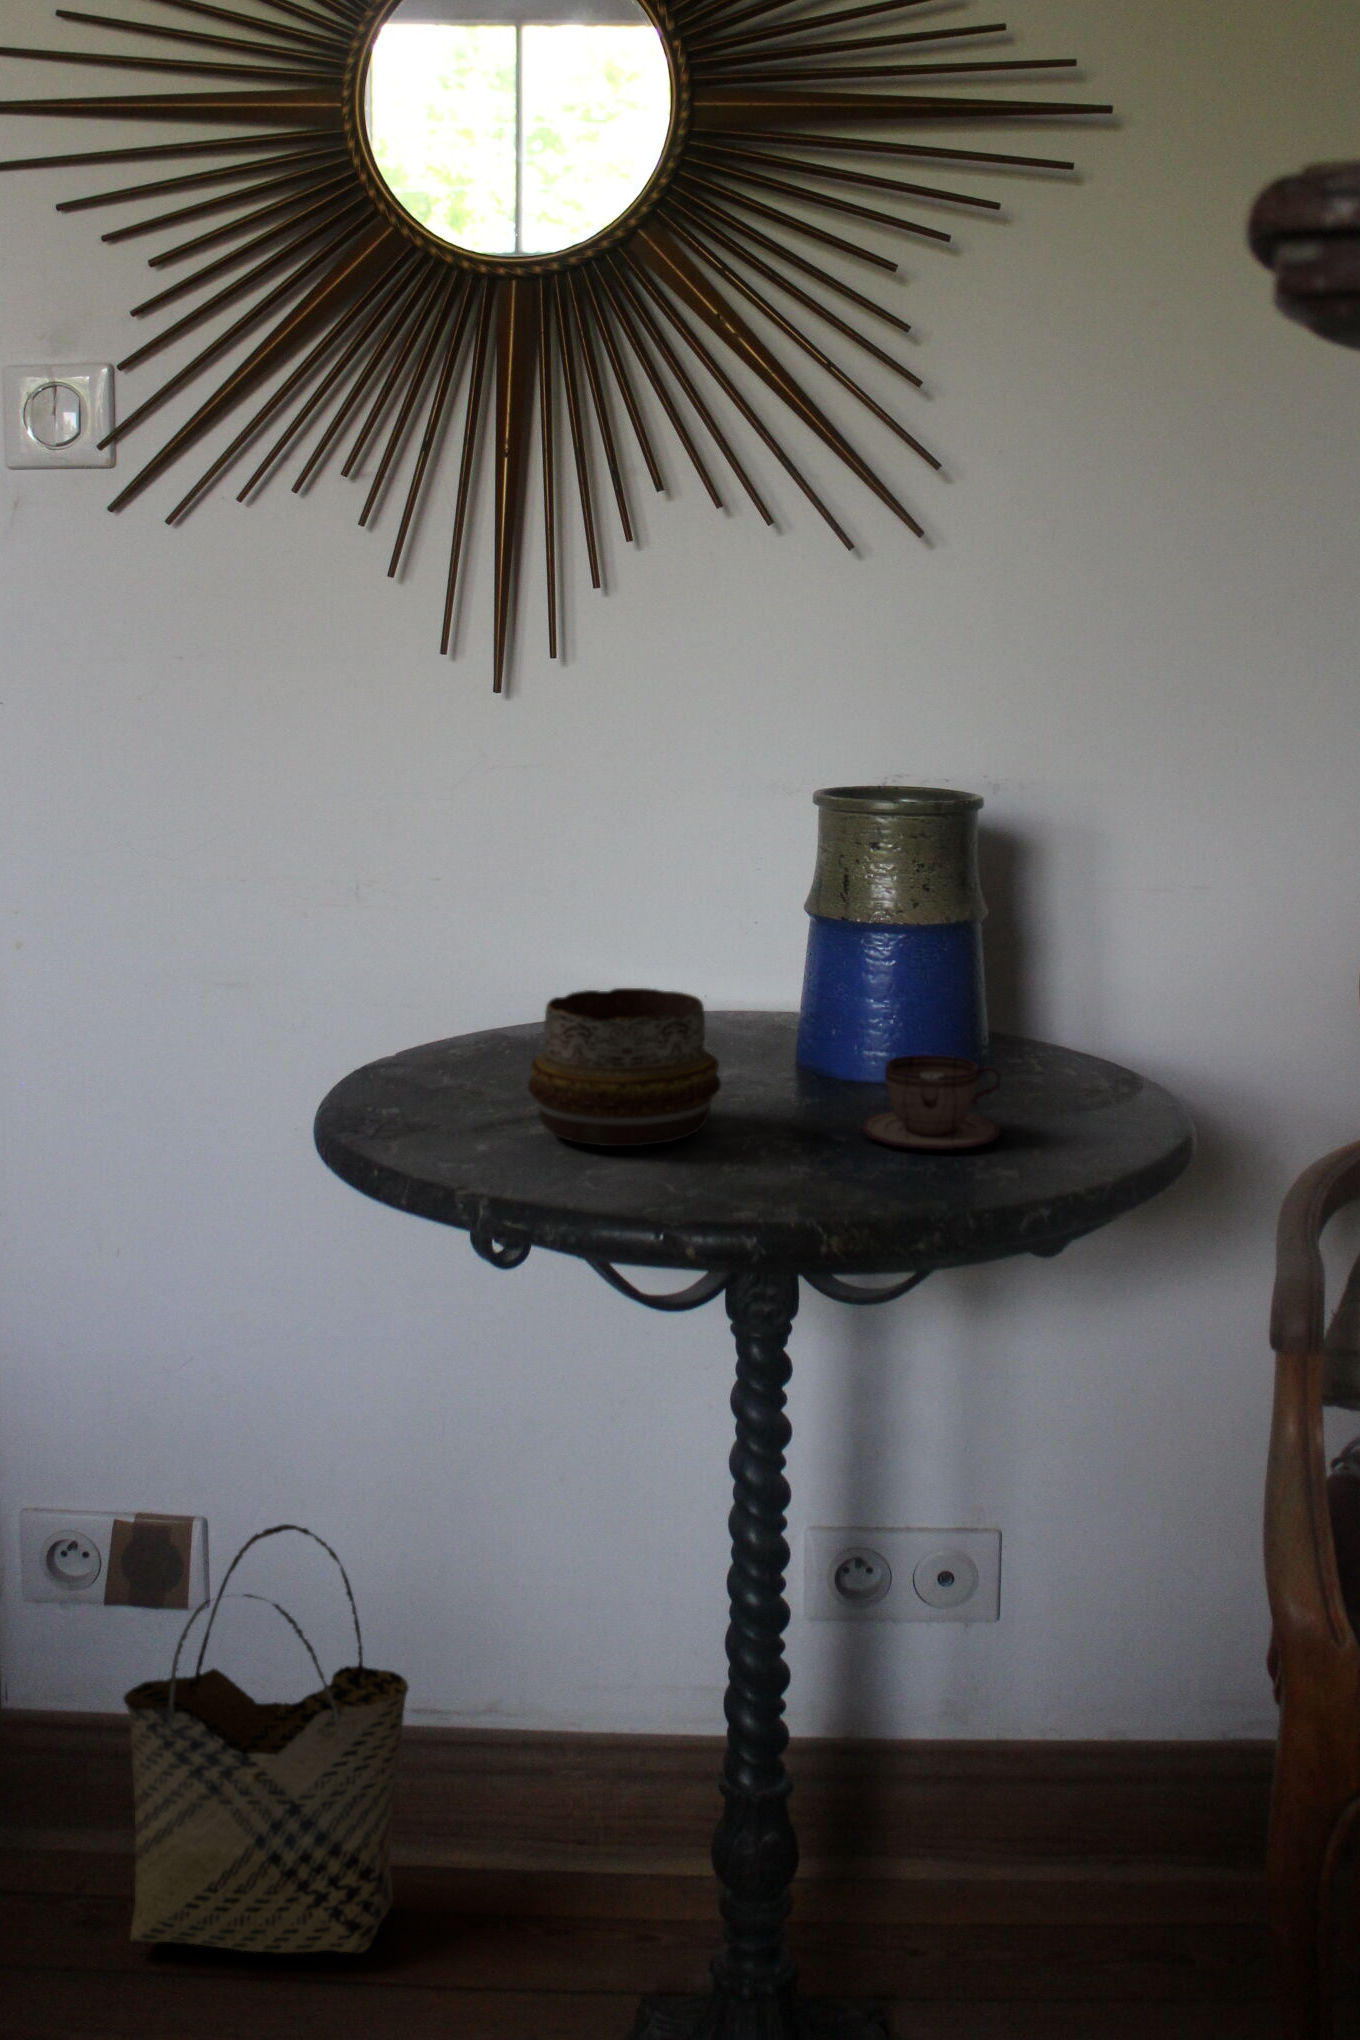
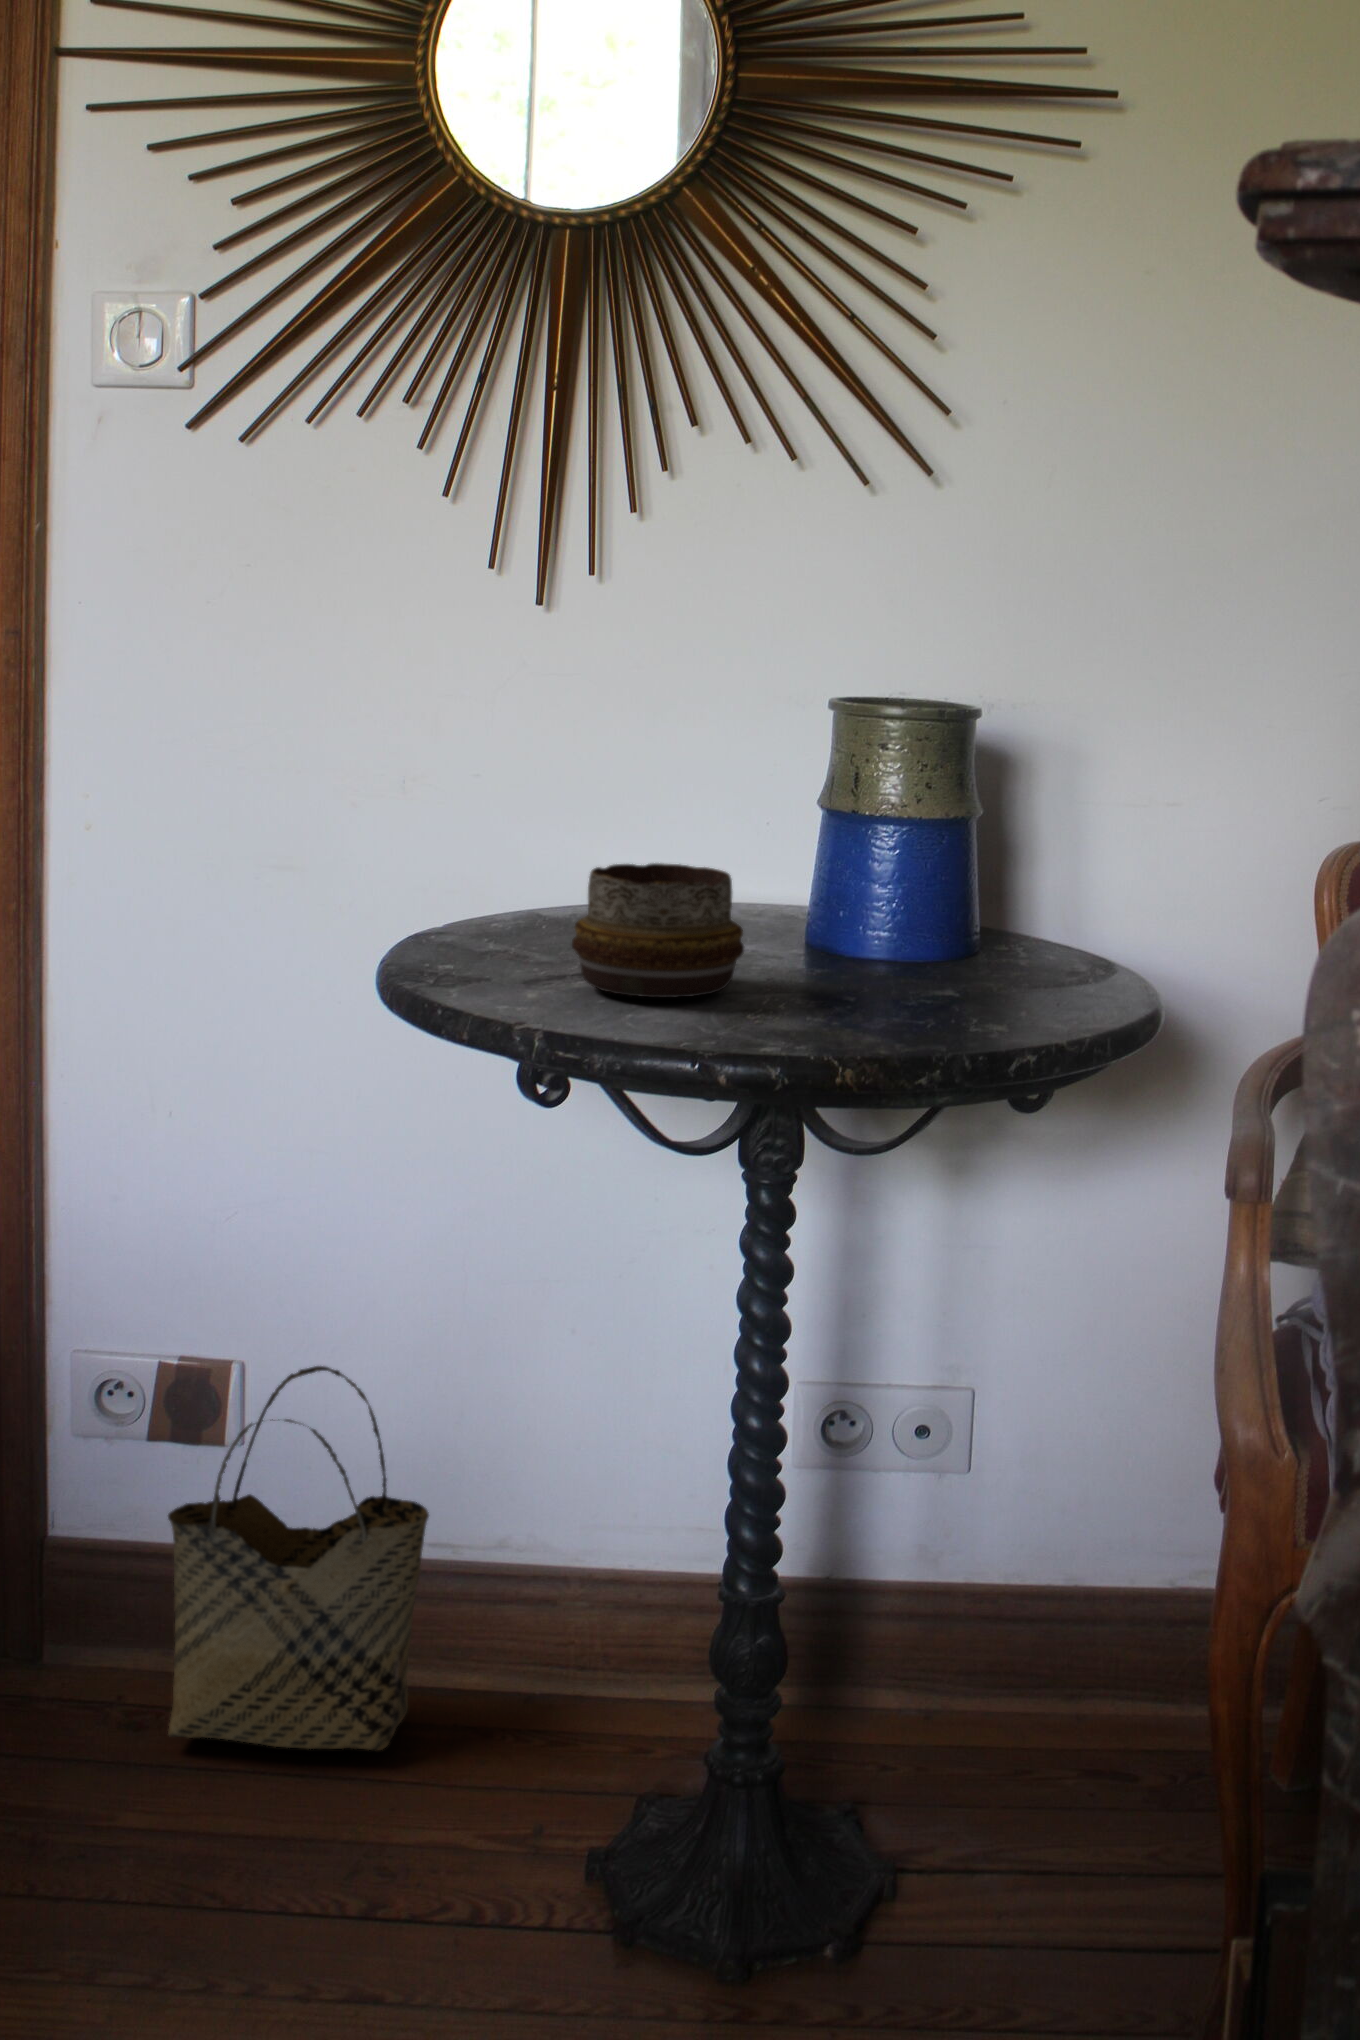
teacup: present [862,1055,1000,1149] -> none [869,931,995,1010]

